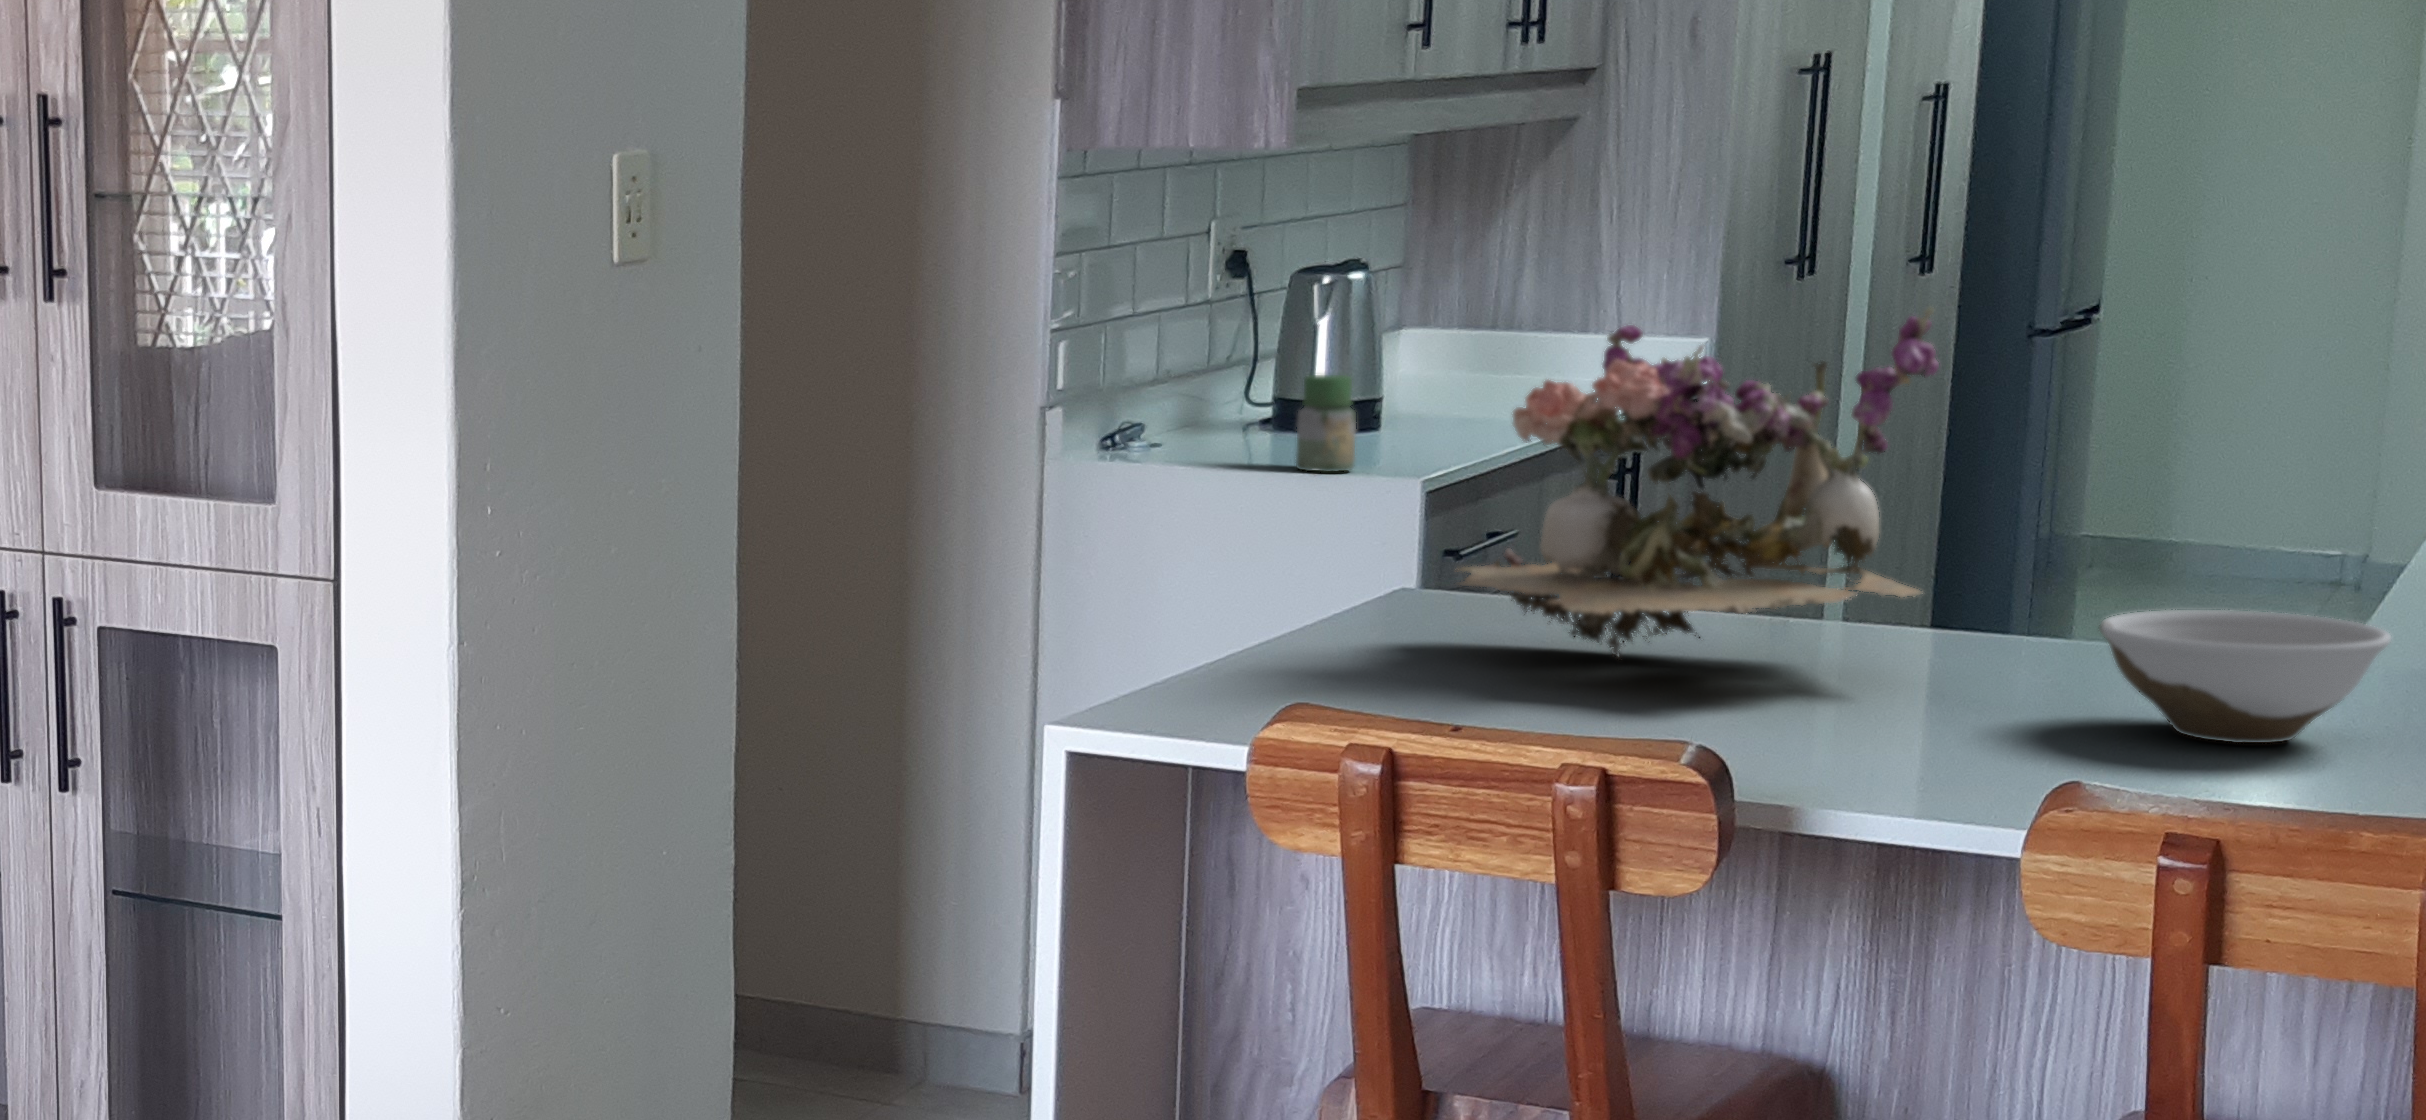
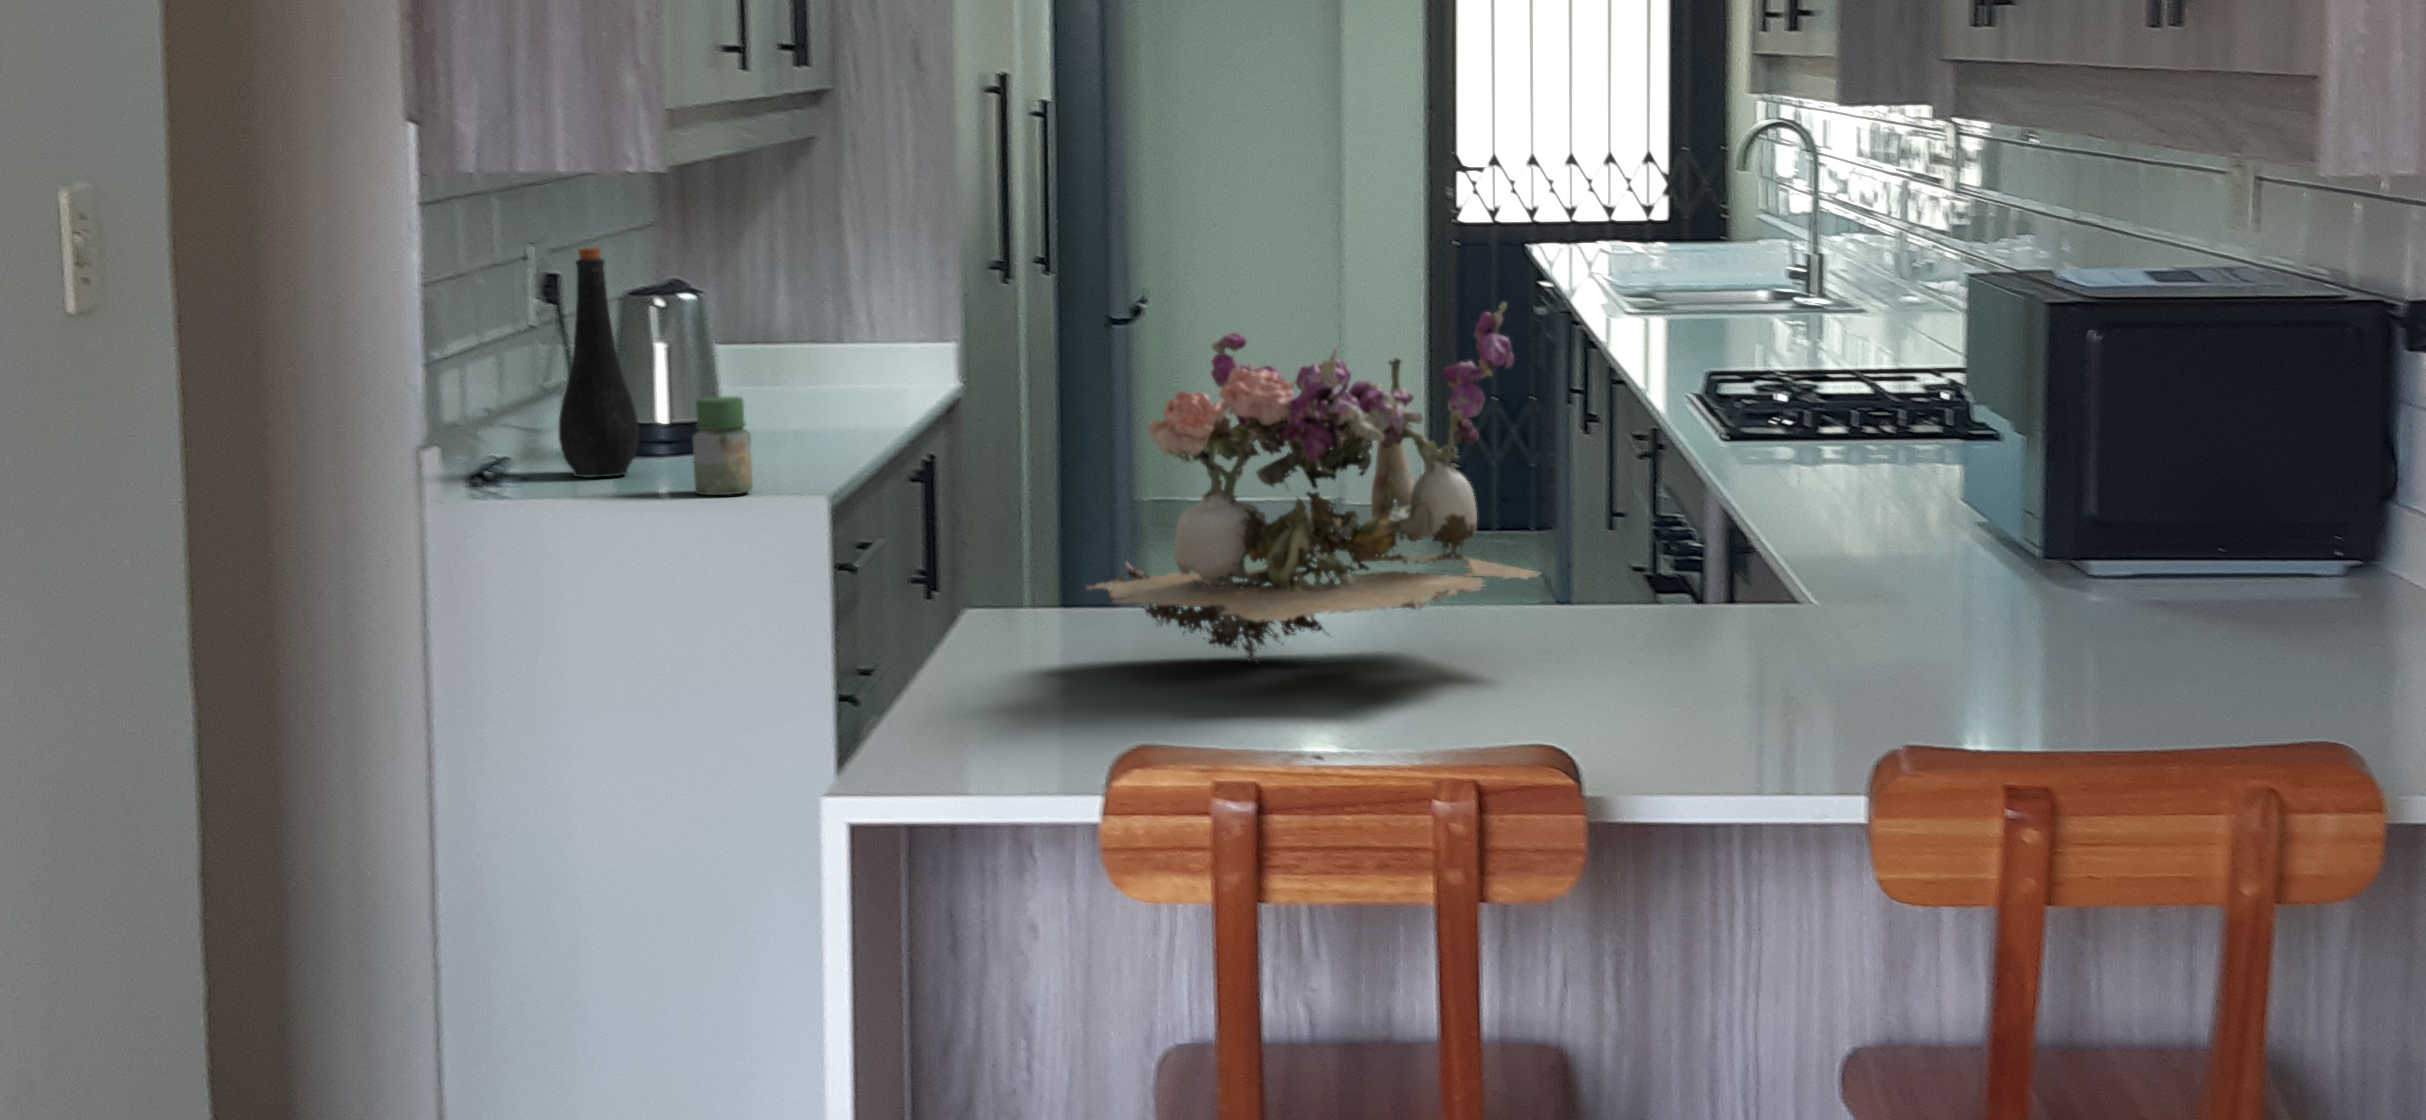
bottle: none [1187,223,1267,447] -> present [558,248,639,477]
bowl: present [2099,610,2391,743] -> none [1714,566,1956,688]

